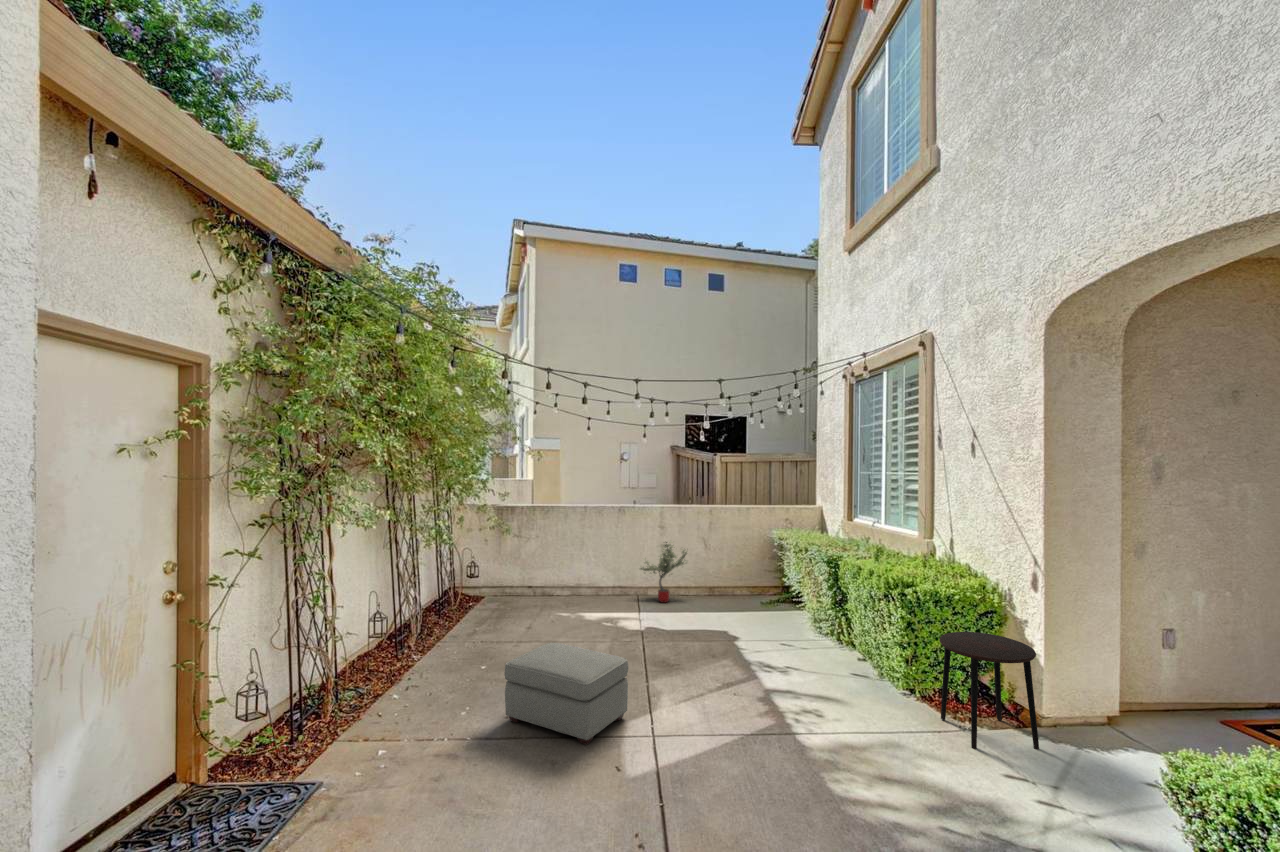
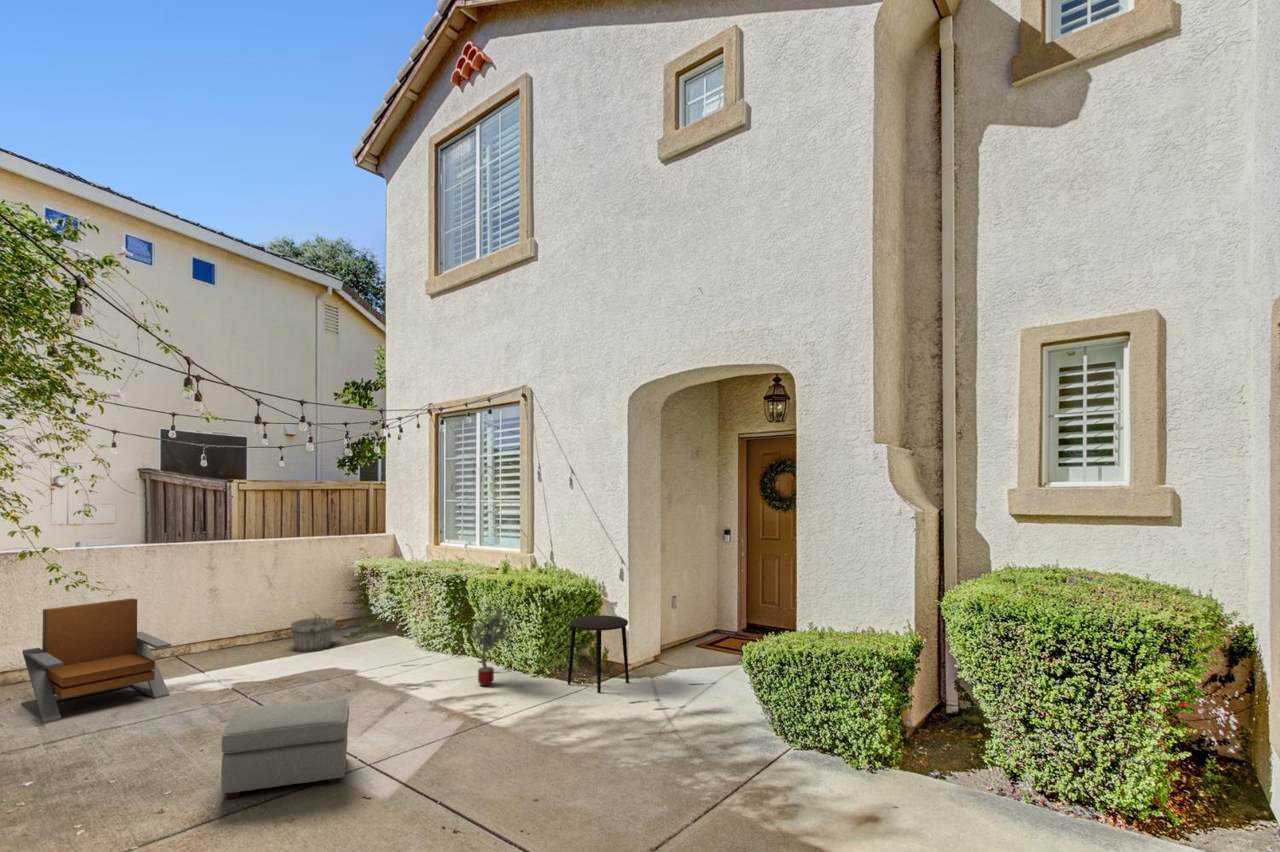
lounge chair: none [533,536,614,616] -> present [21,598,171,723]
potted tree: present [640,541,687,603] -> present [470,603,515,686]
wooden bucket: none [727,568,765,604] -> present [291,615,336,652]

